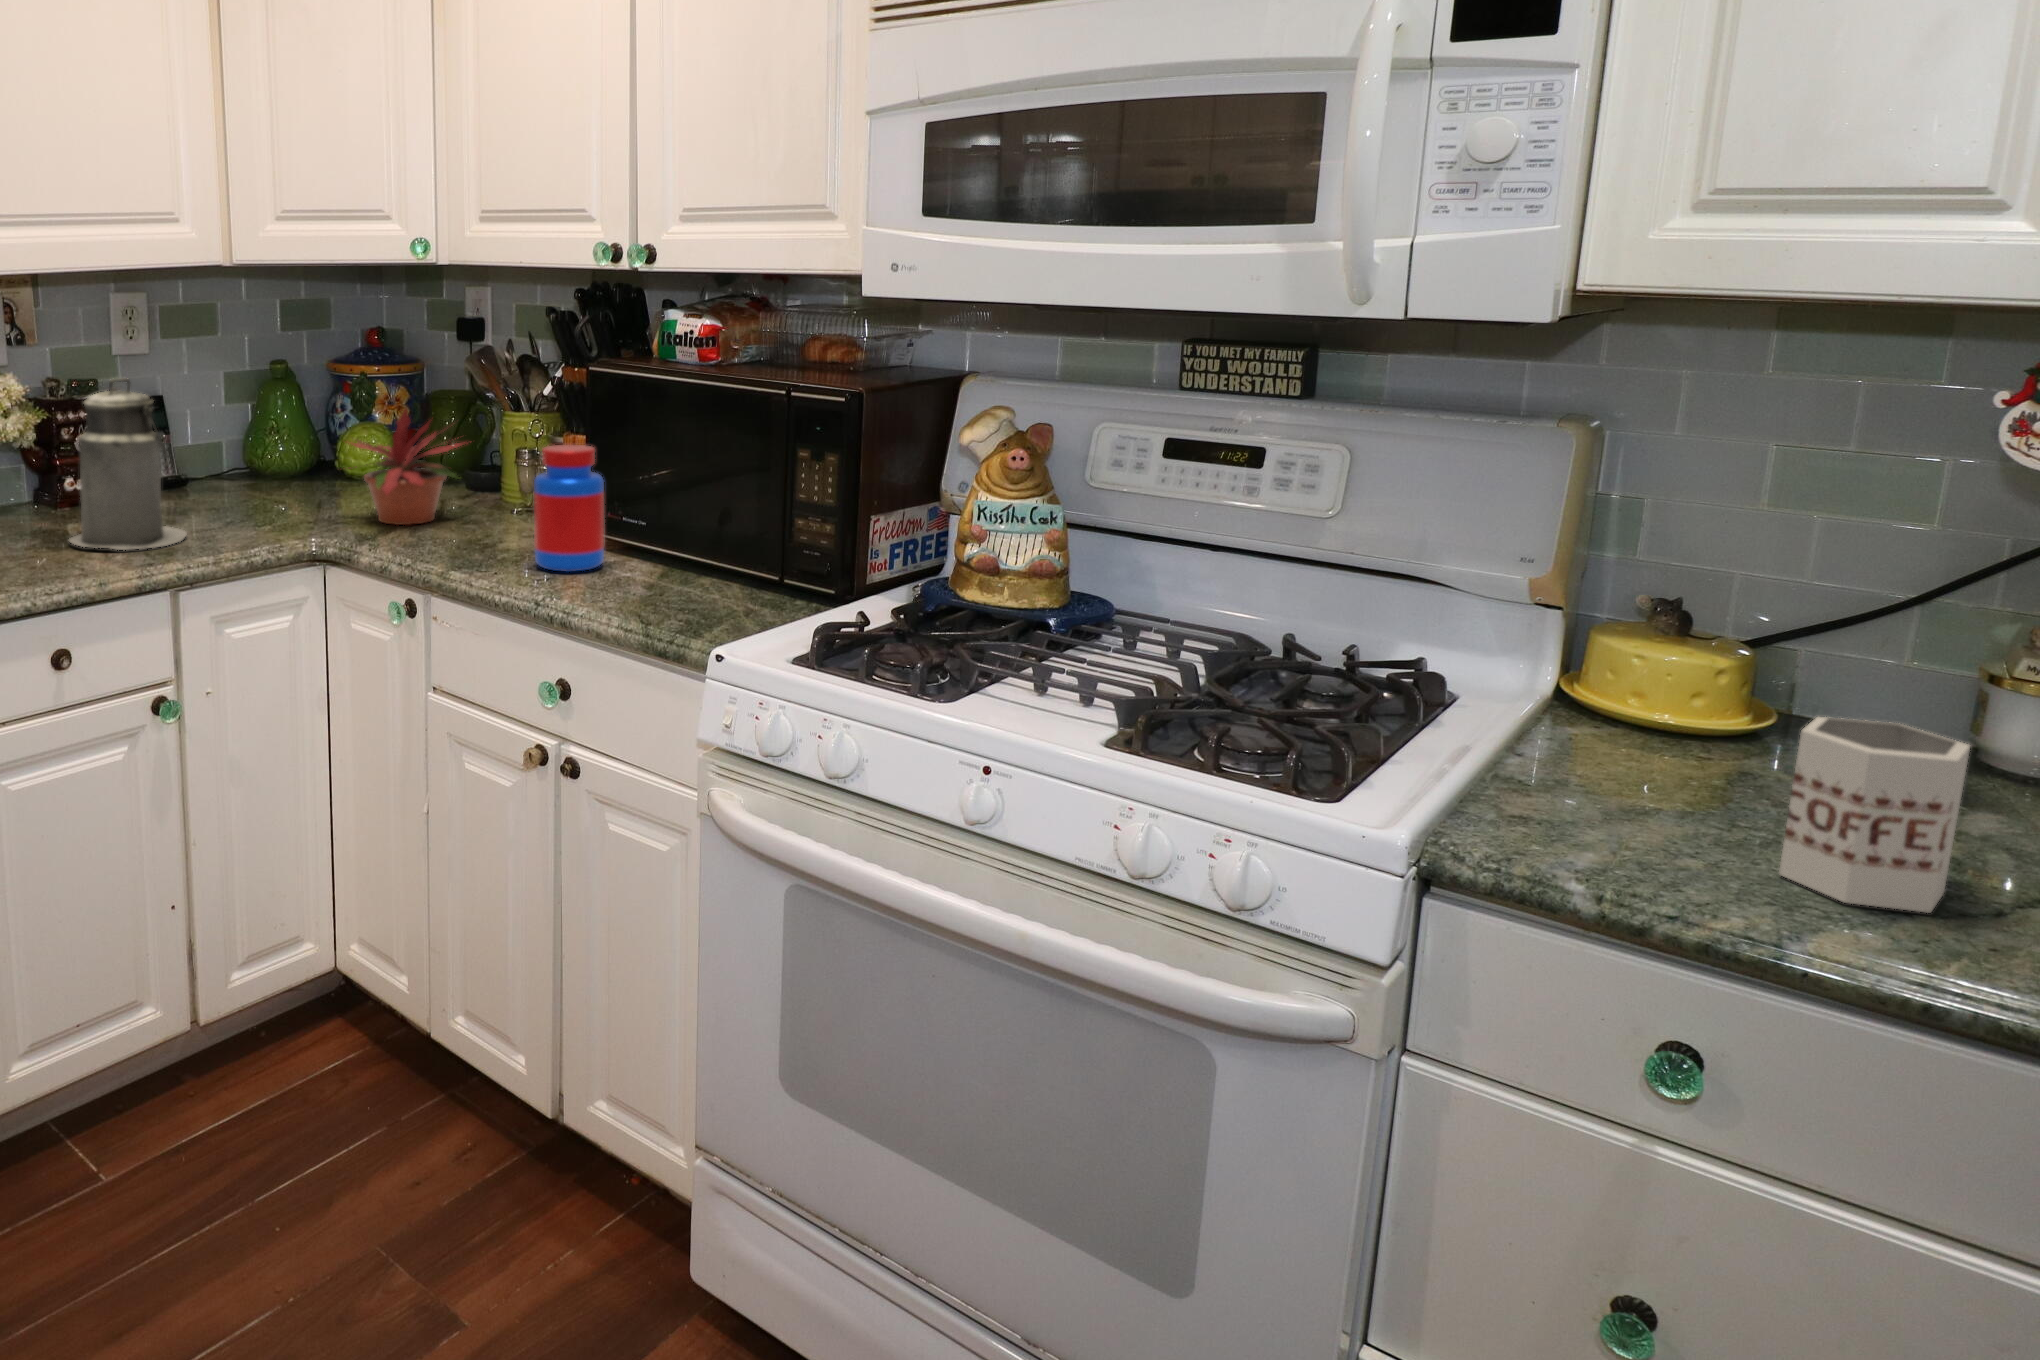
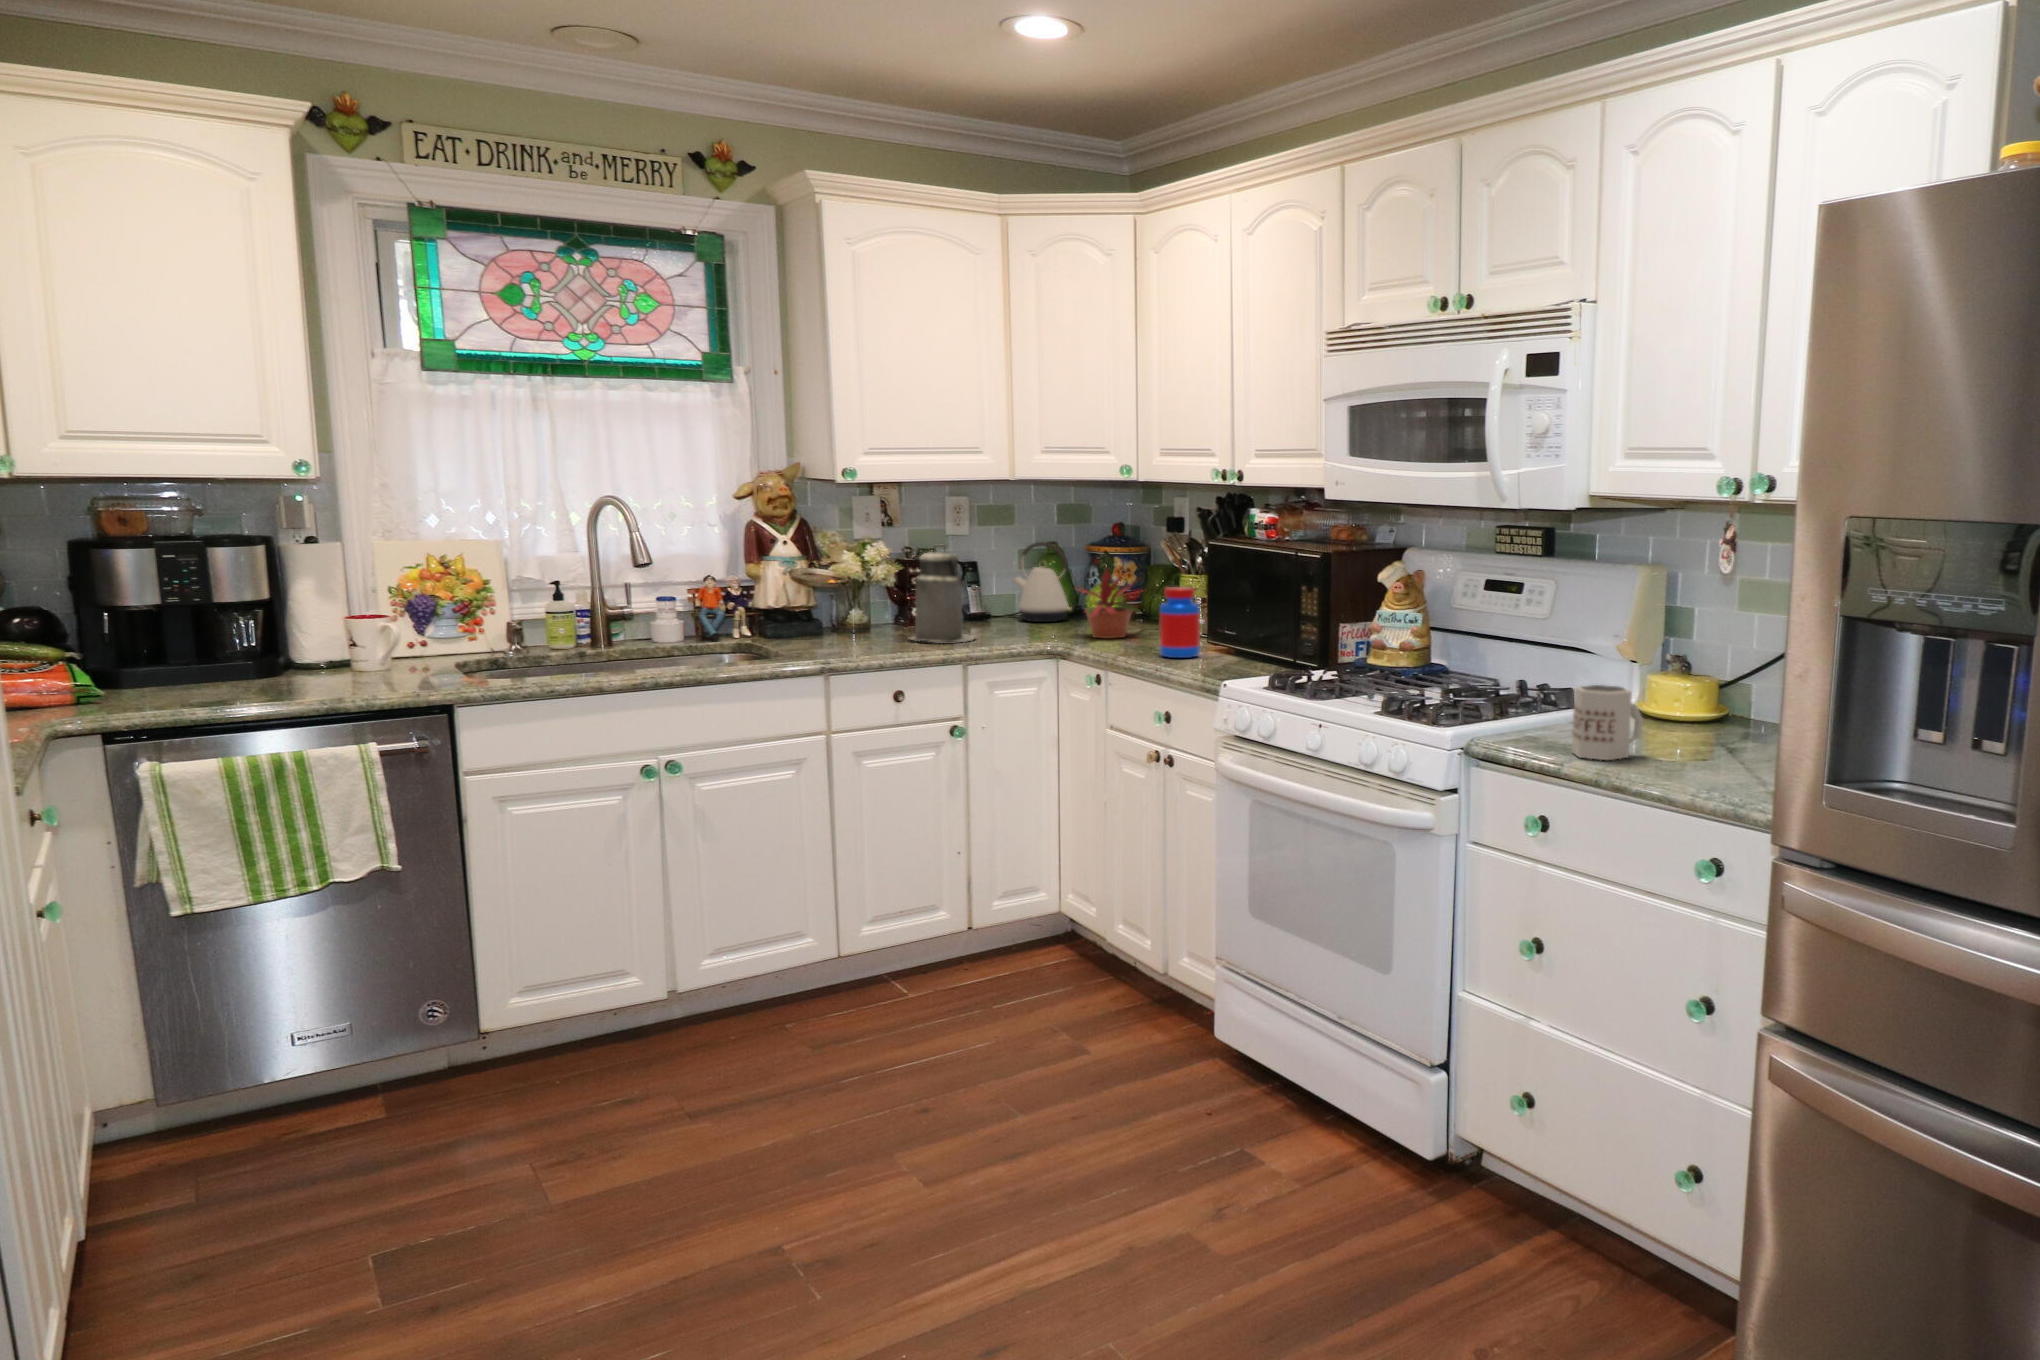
kettle: none [218,360,318,489] -> present [1014,542,1071,622]

